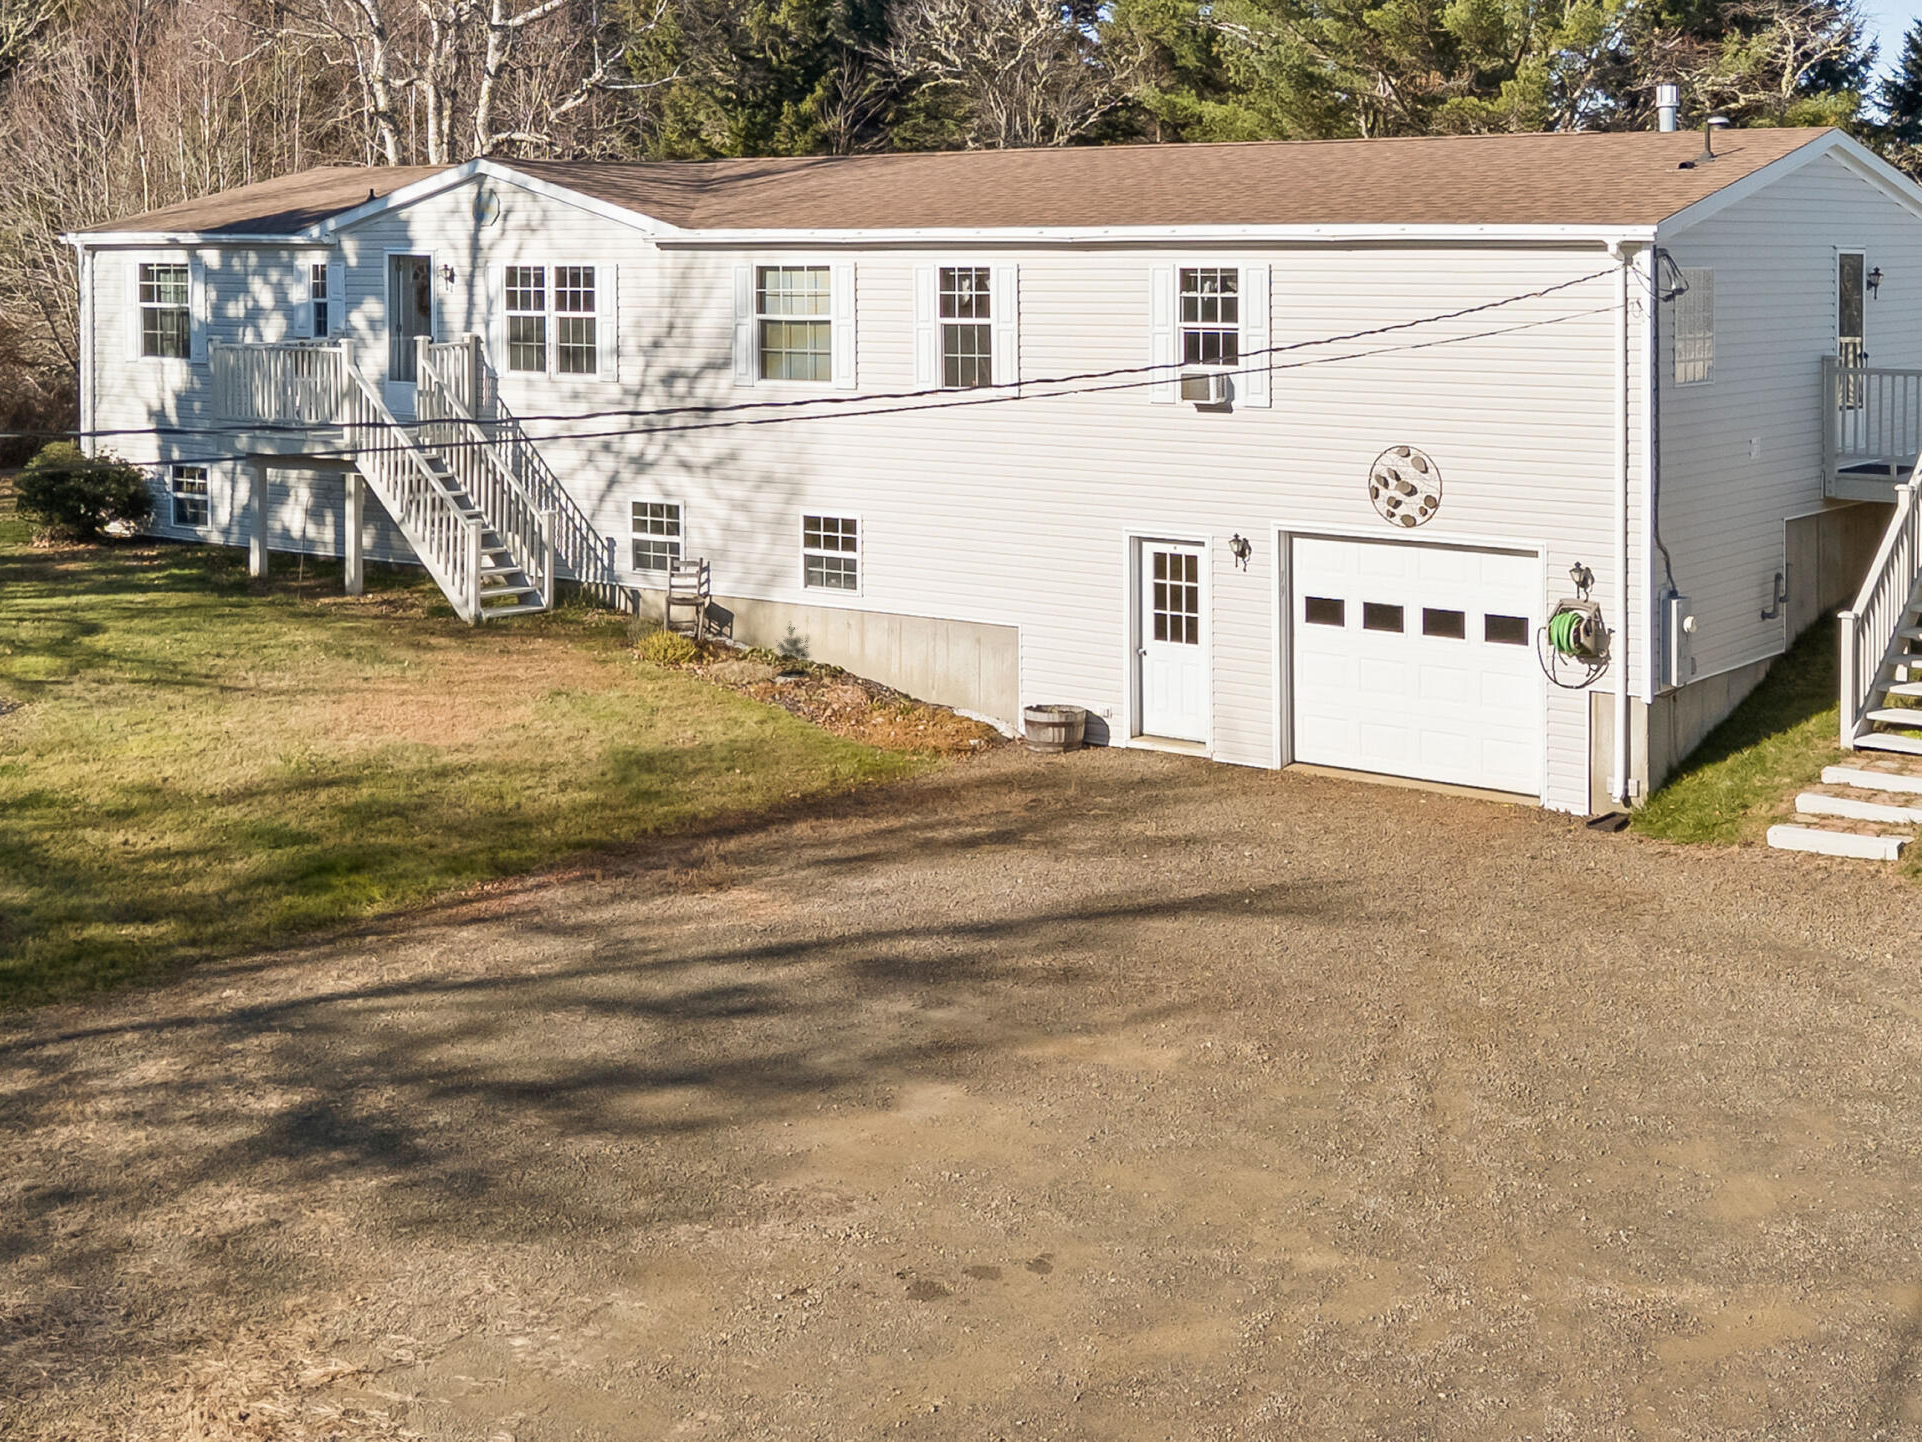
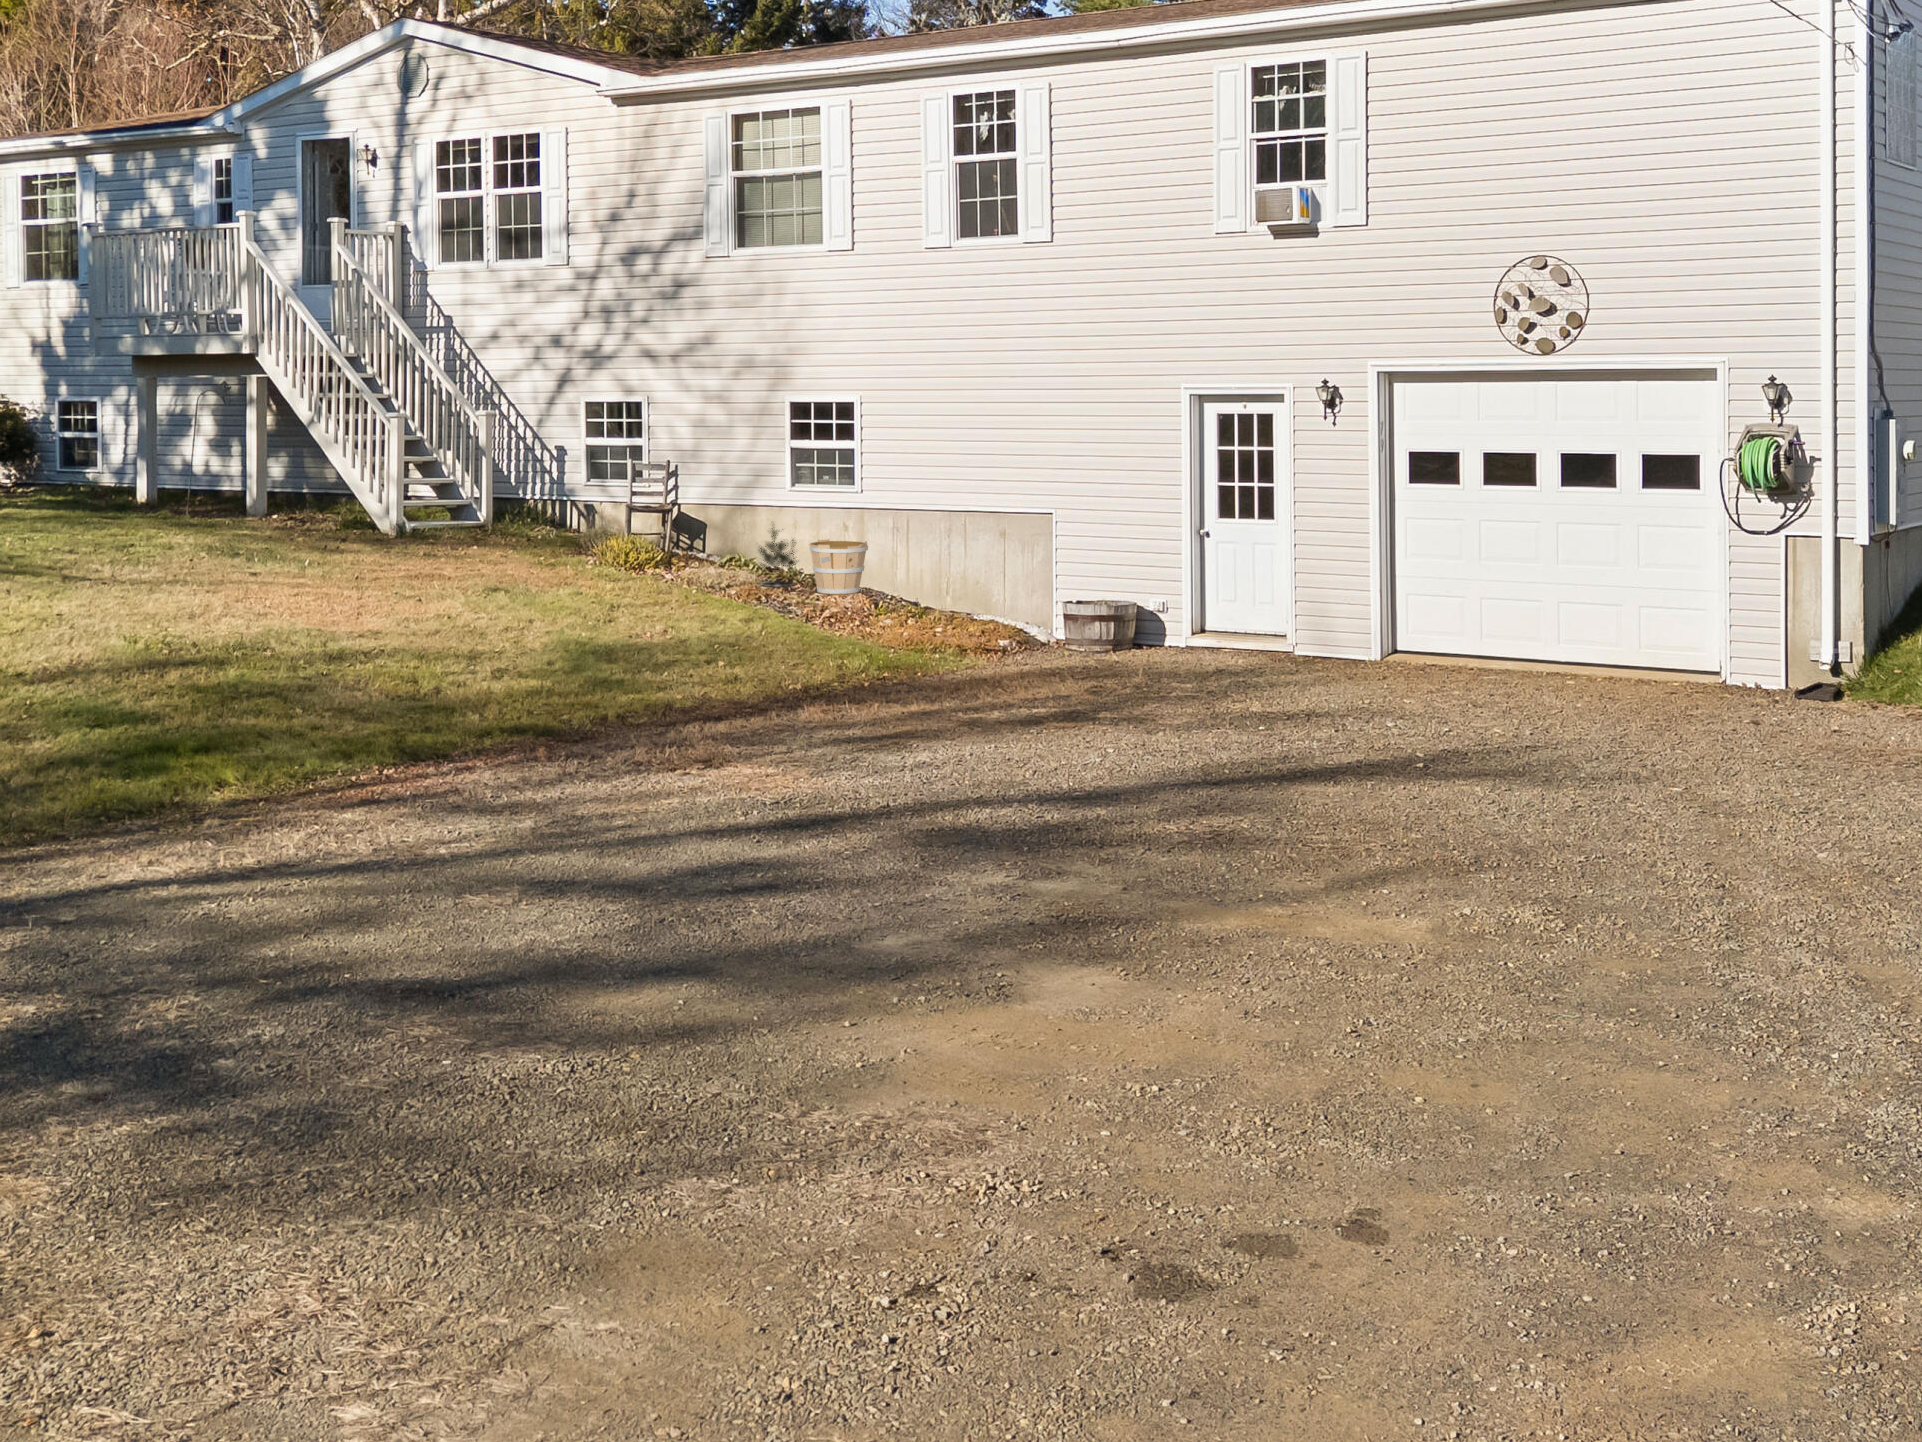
wooden bucket: none [819,639,869,689] -> present [809,539,868,595]

